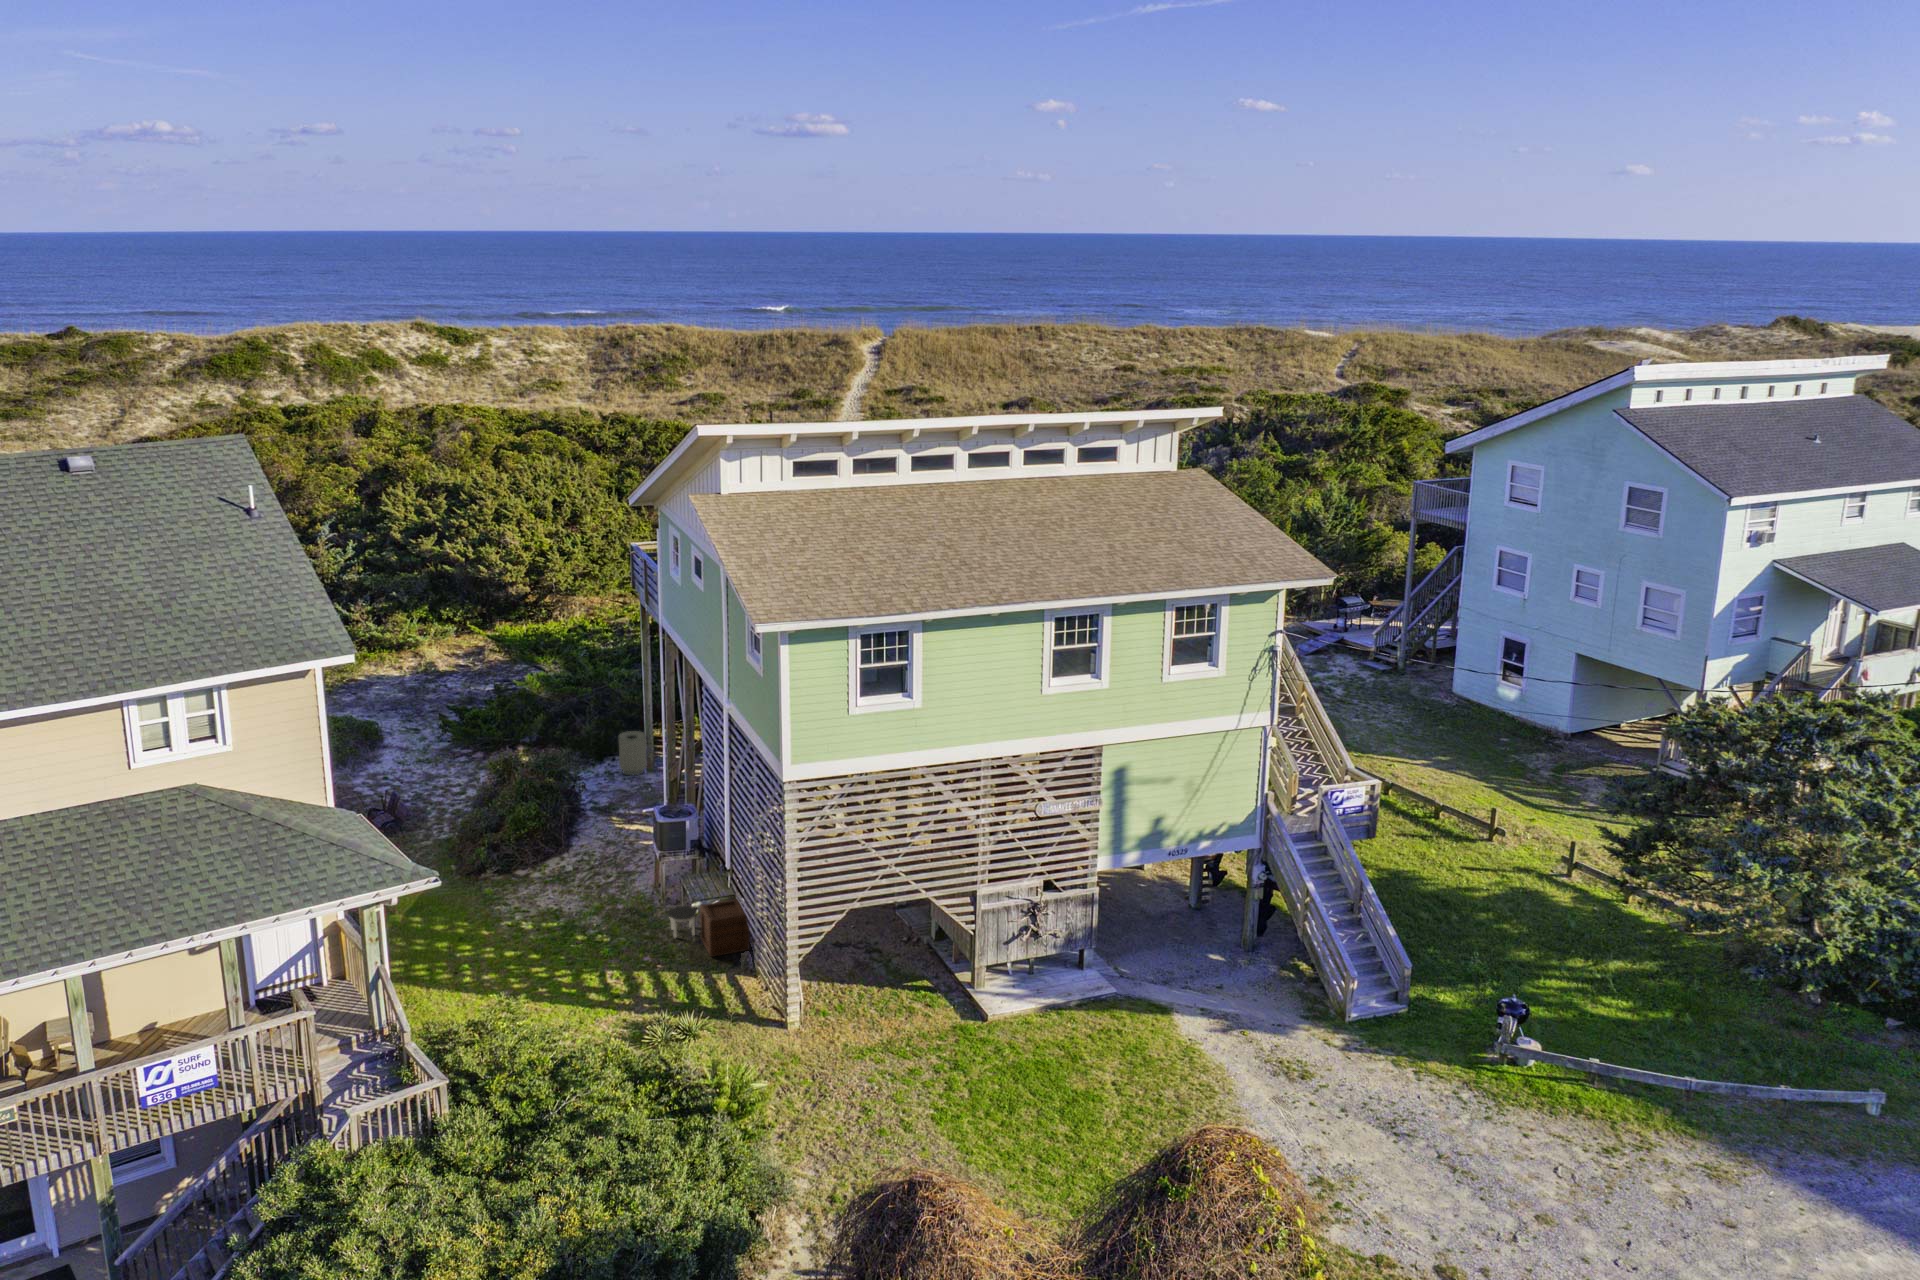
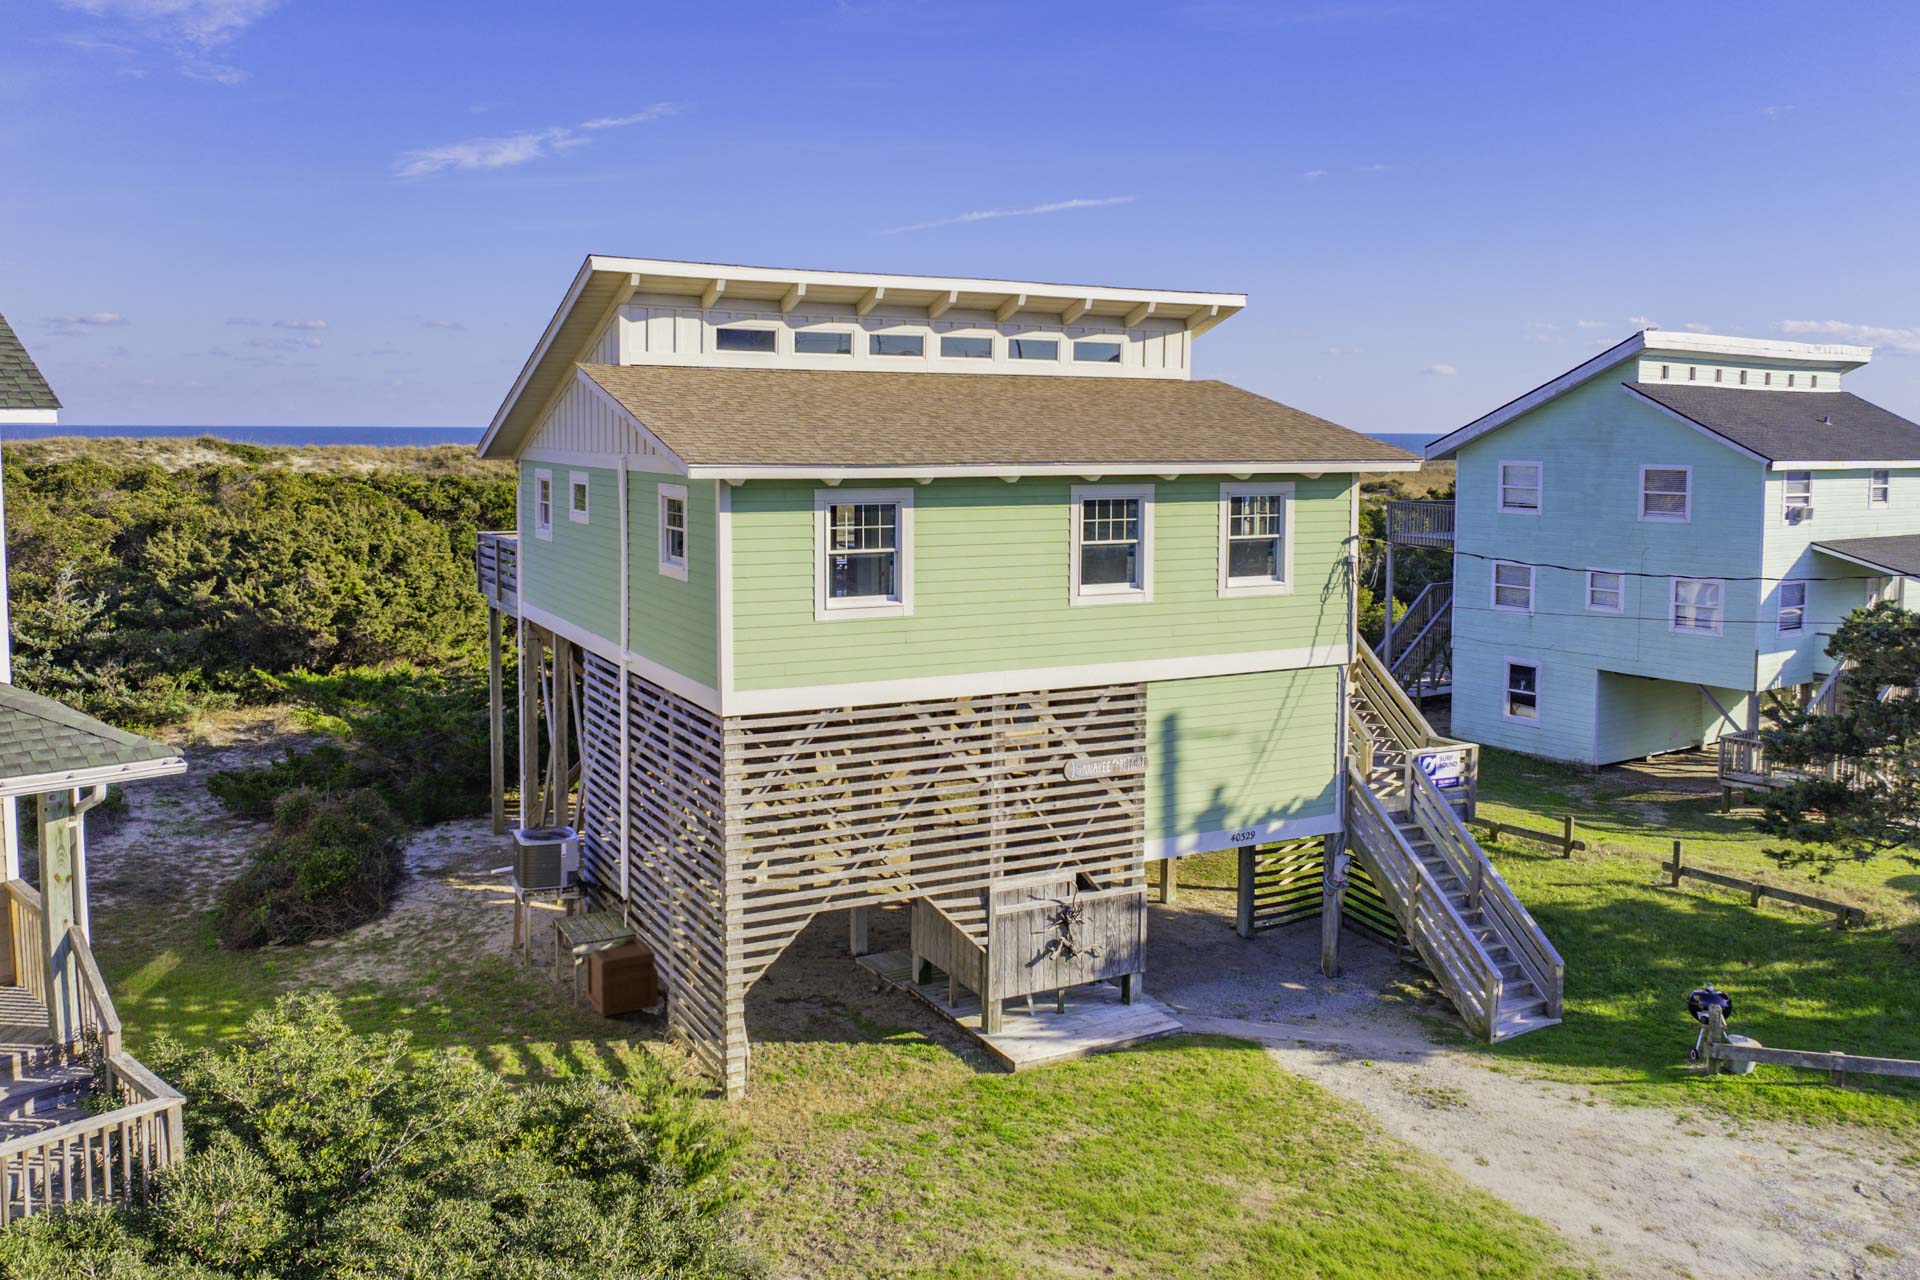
trash can: present [619,731,646,775] -> none [456,776,493,832]
round table: present [668,906,697,938] -> none [537,954,580,998]

